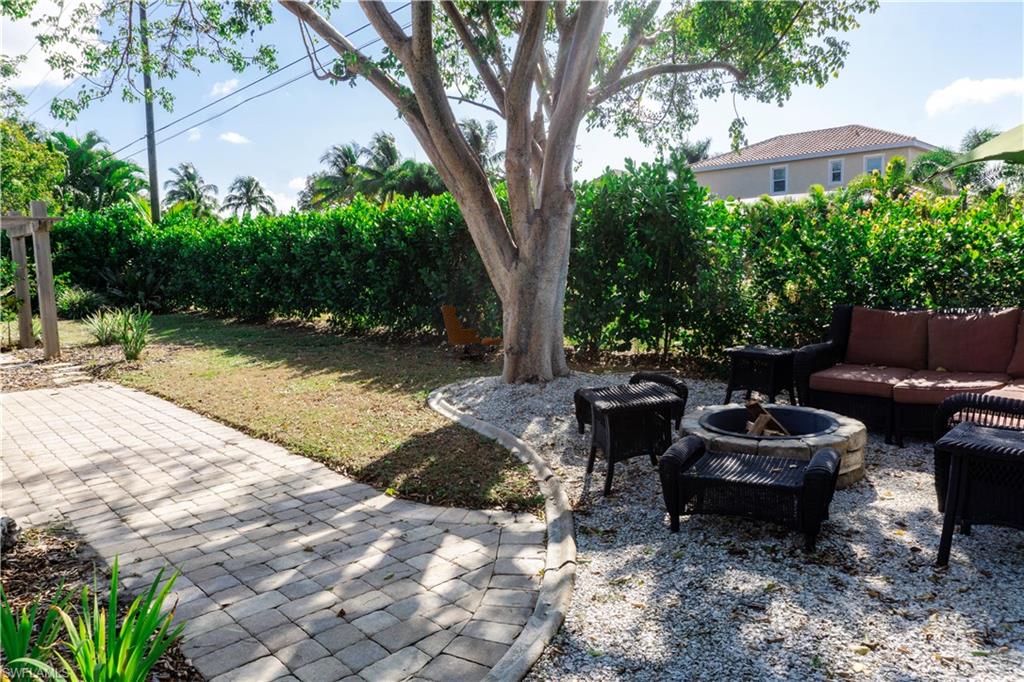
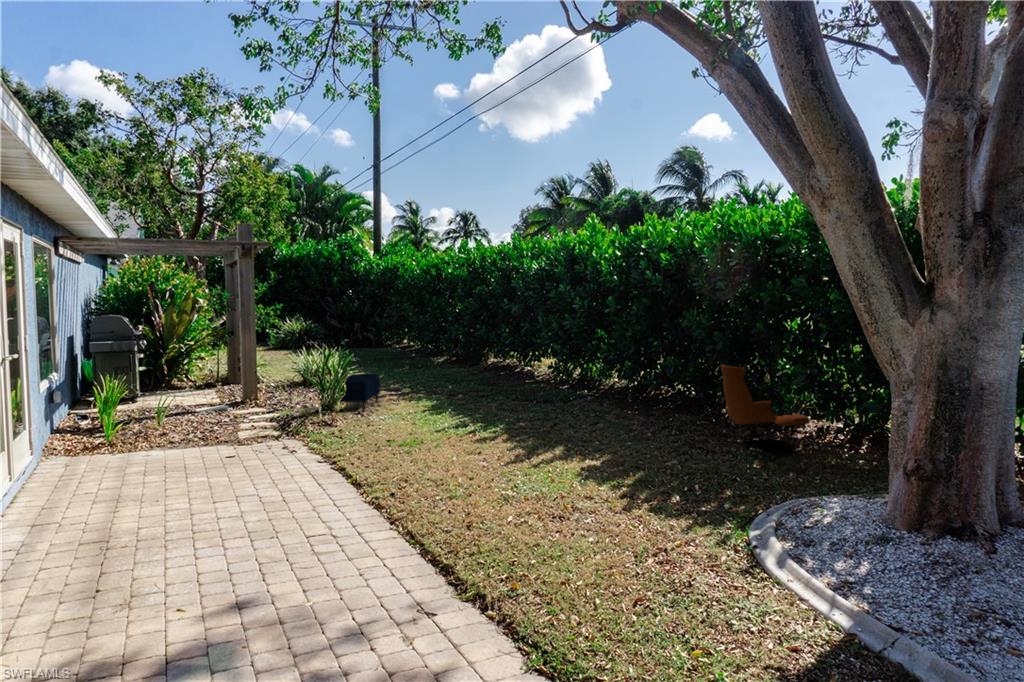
bench: none [137,329,178,361] -> present [339,374,380,412]

